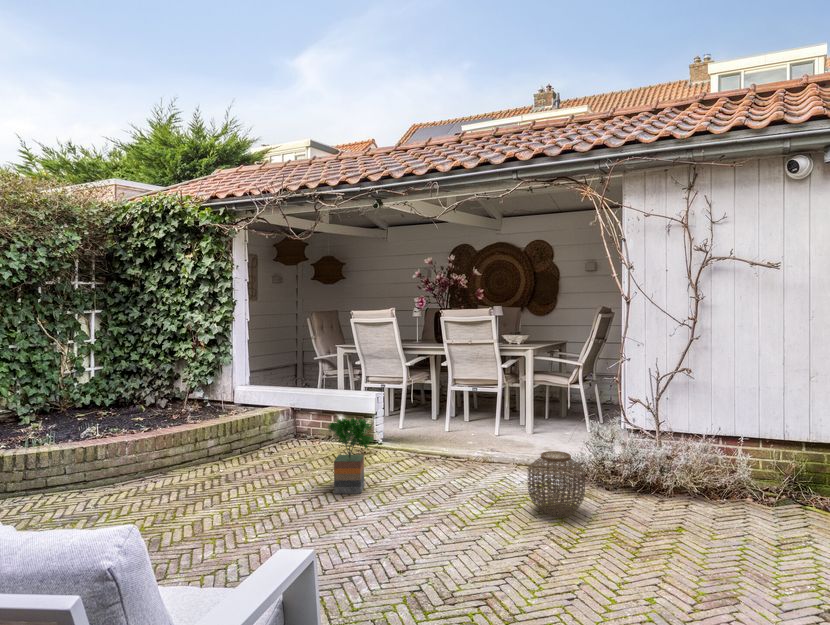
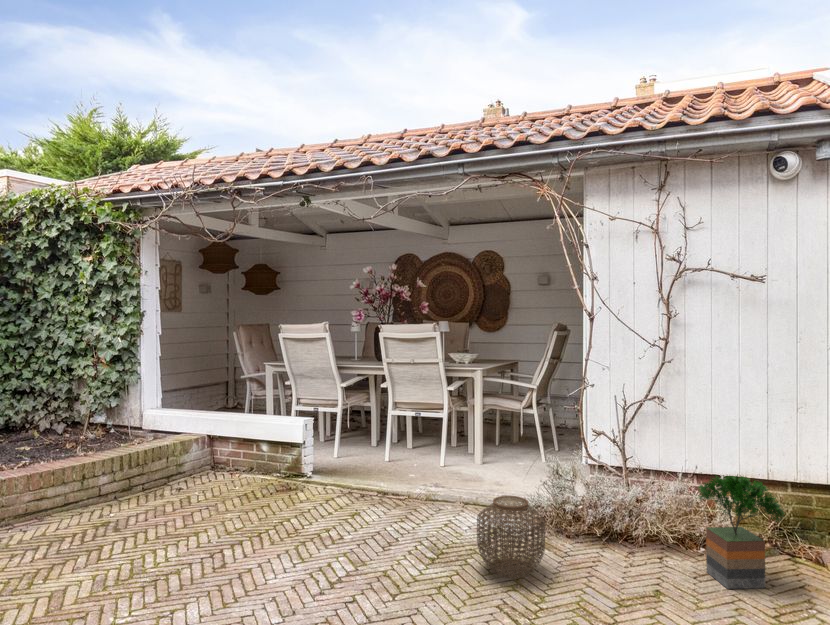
potted tree: present [328,418,373,494] -> present [698,475,785,589]

